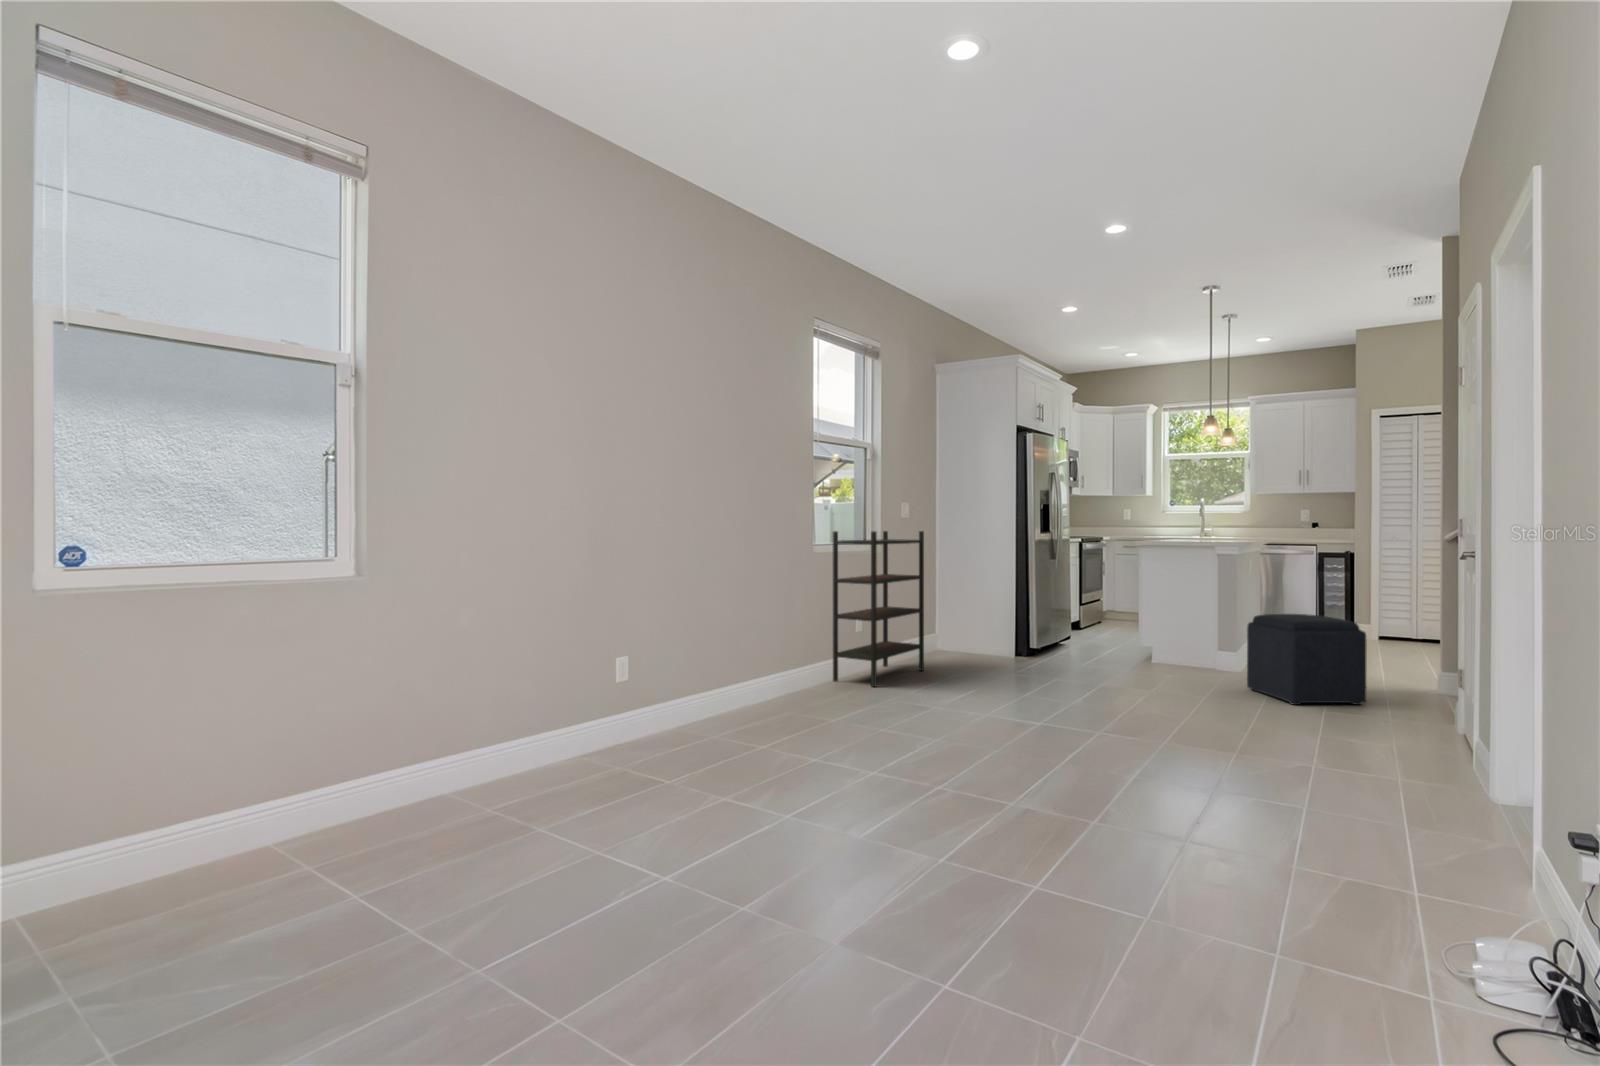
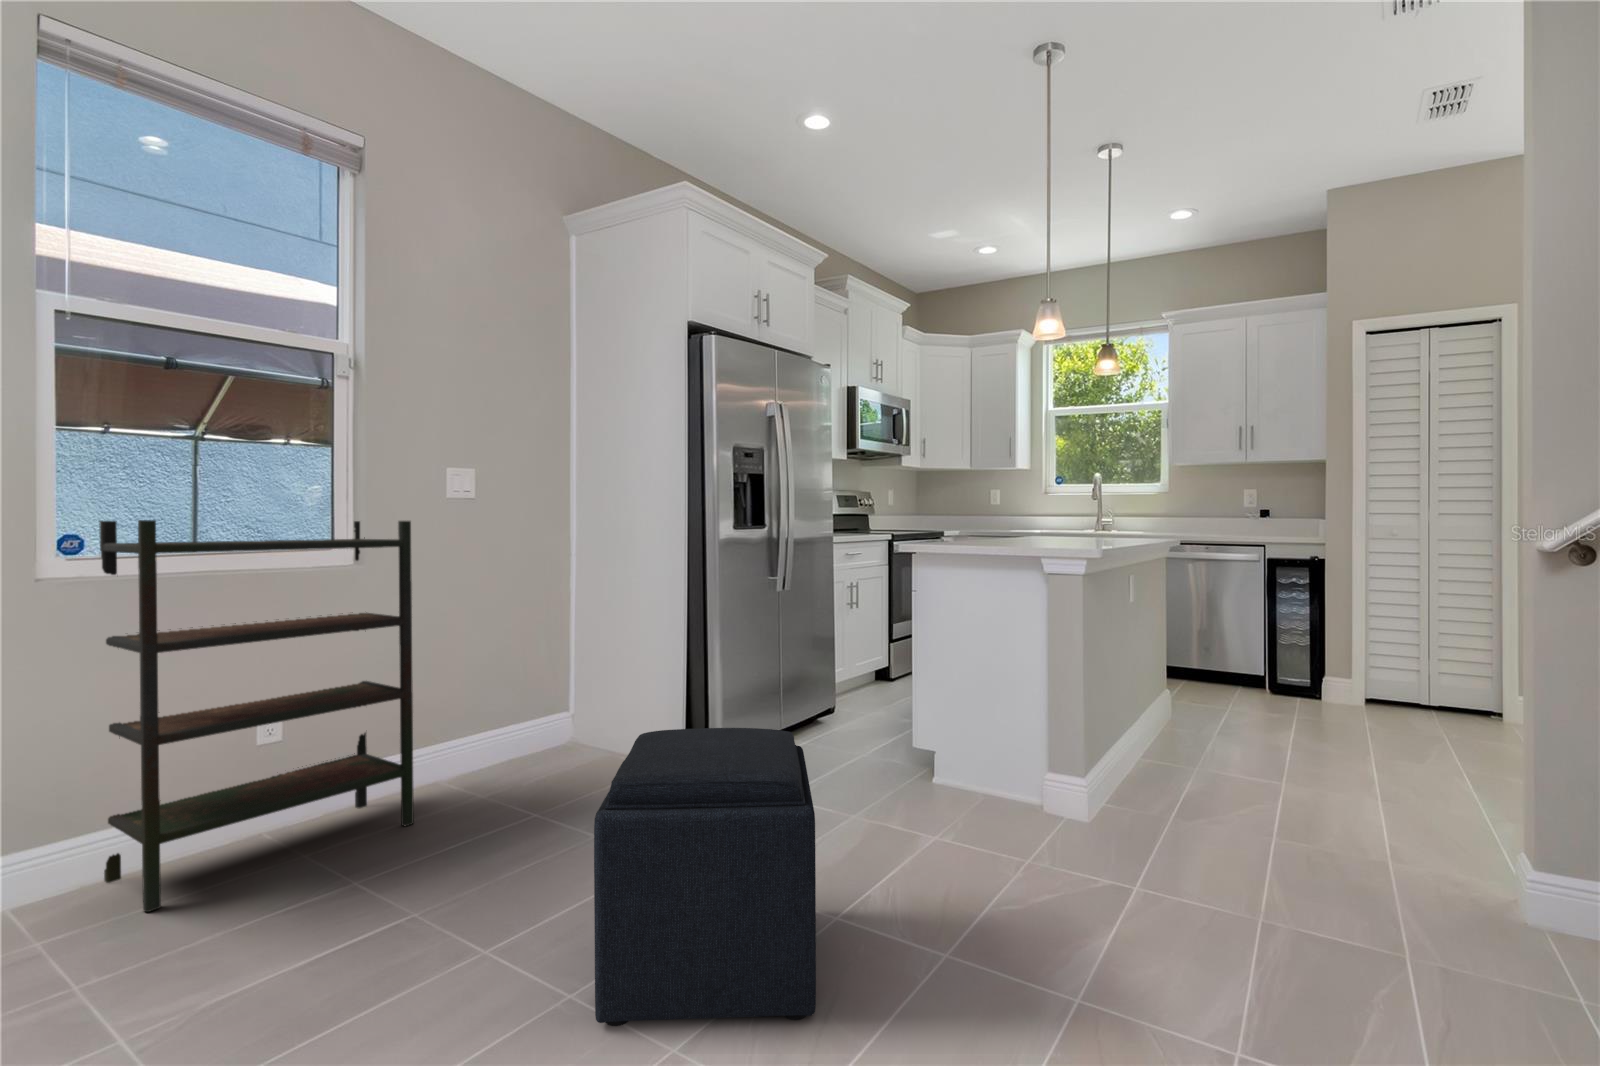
ottoman: present [1247,614,1367,705] -> present [594,728,816,1026]

